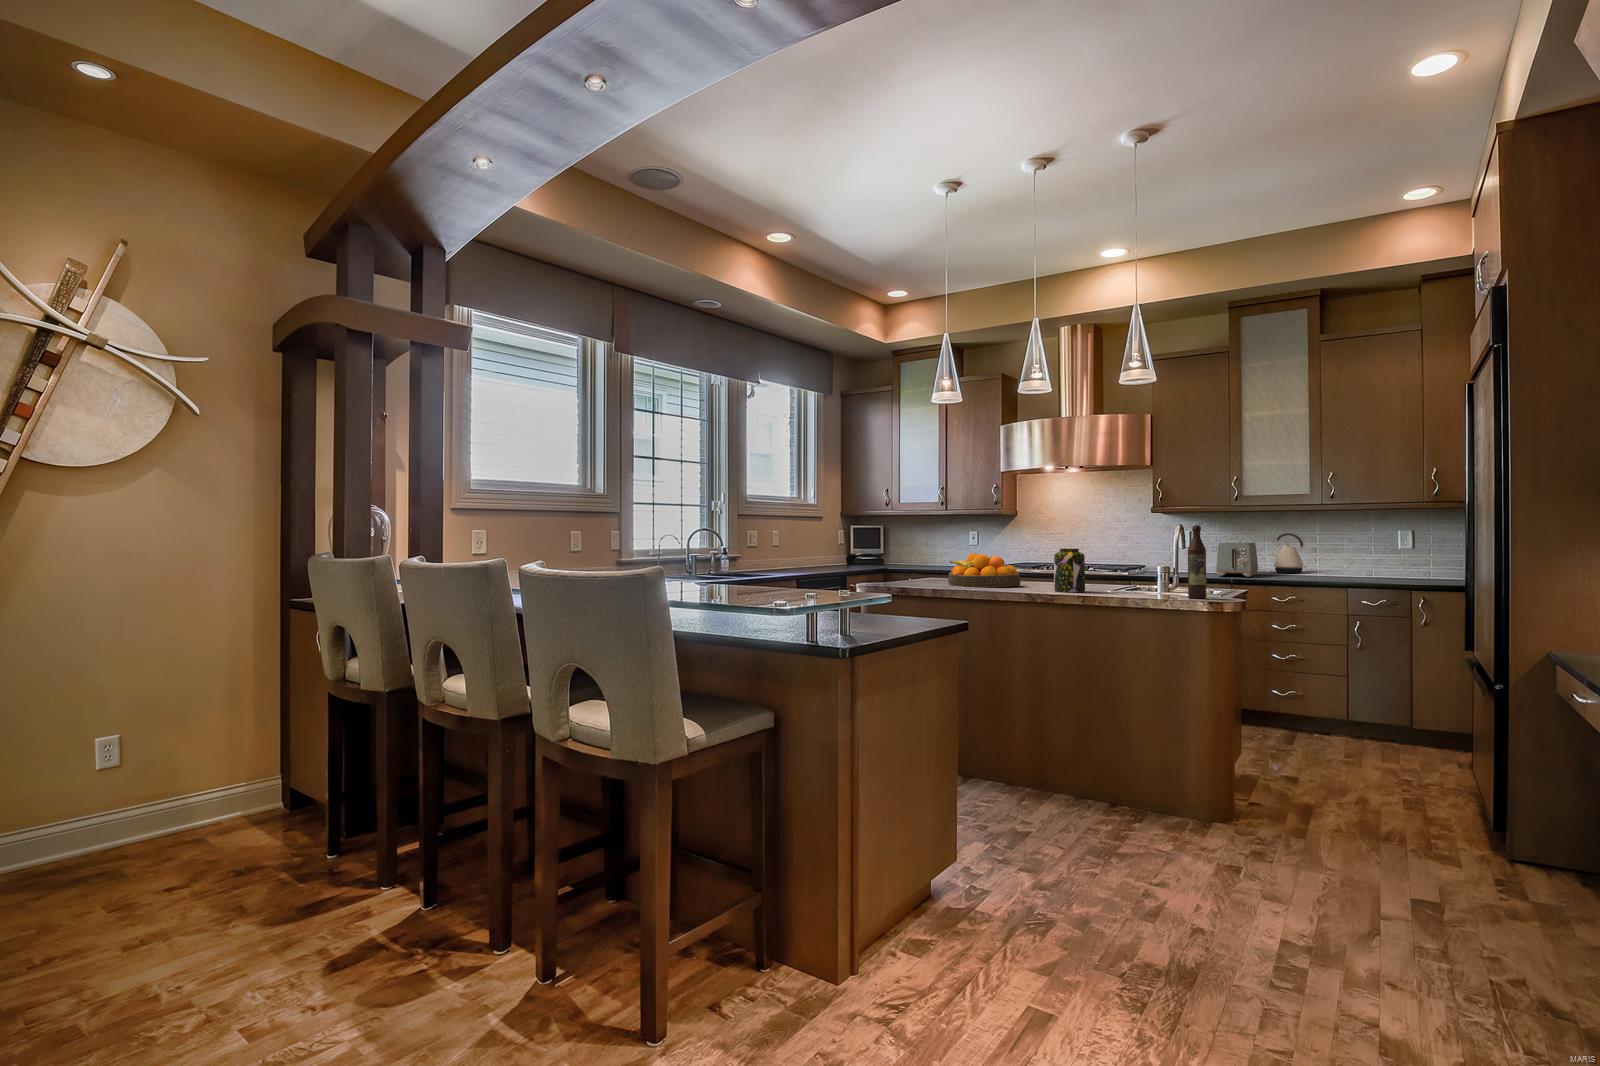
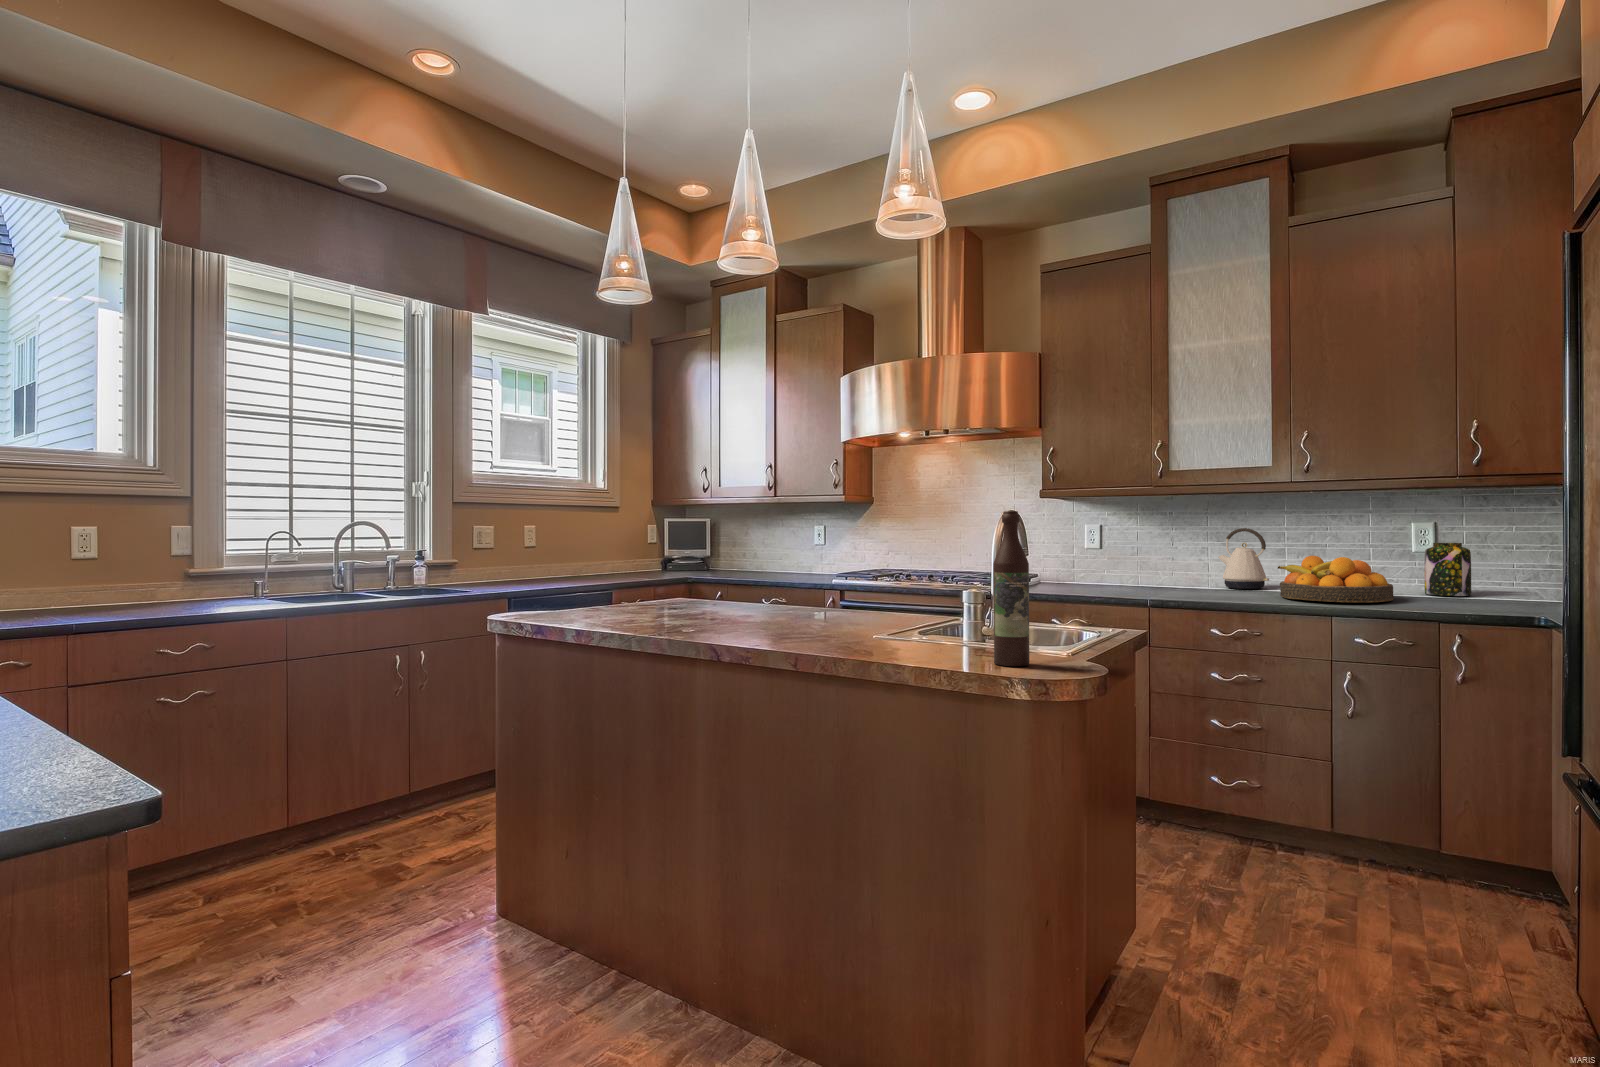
toaster: present [1216,542,1258,577] -> none [1132,542,1198,596]
jar: present [1054,549,1085,592] -> present [1424,543,1471,596]
fruit bowl: present [948,553,1020,587] -> present [1278,556,1394,603]

